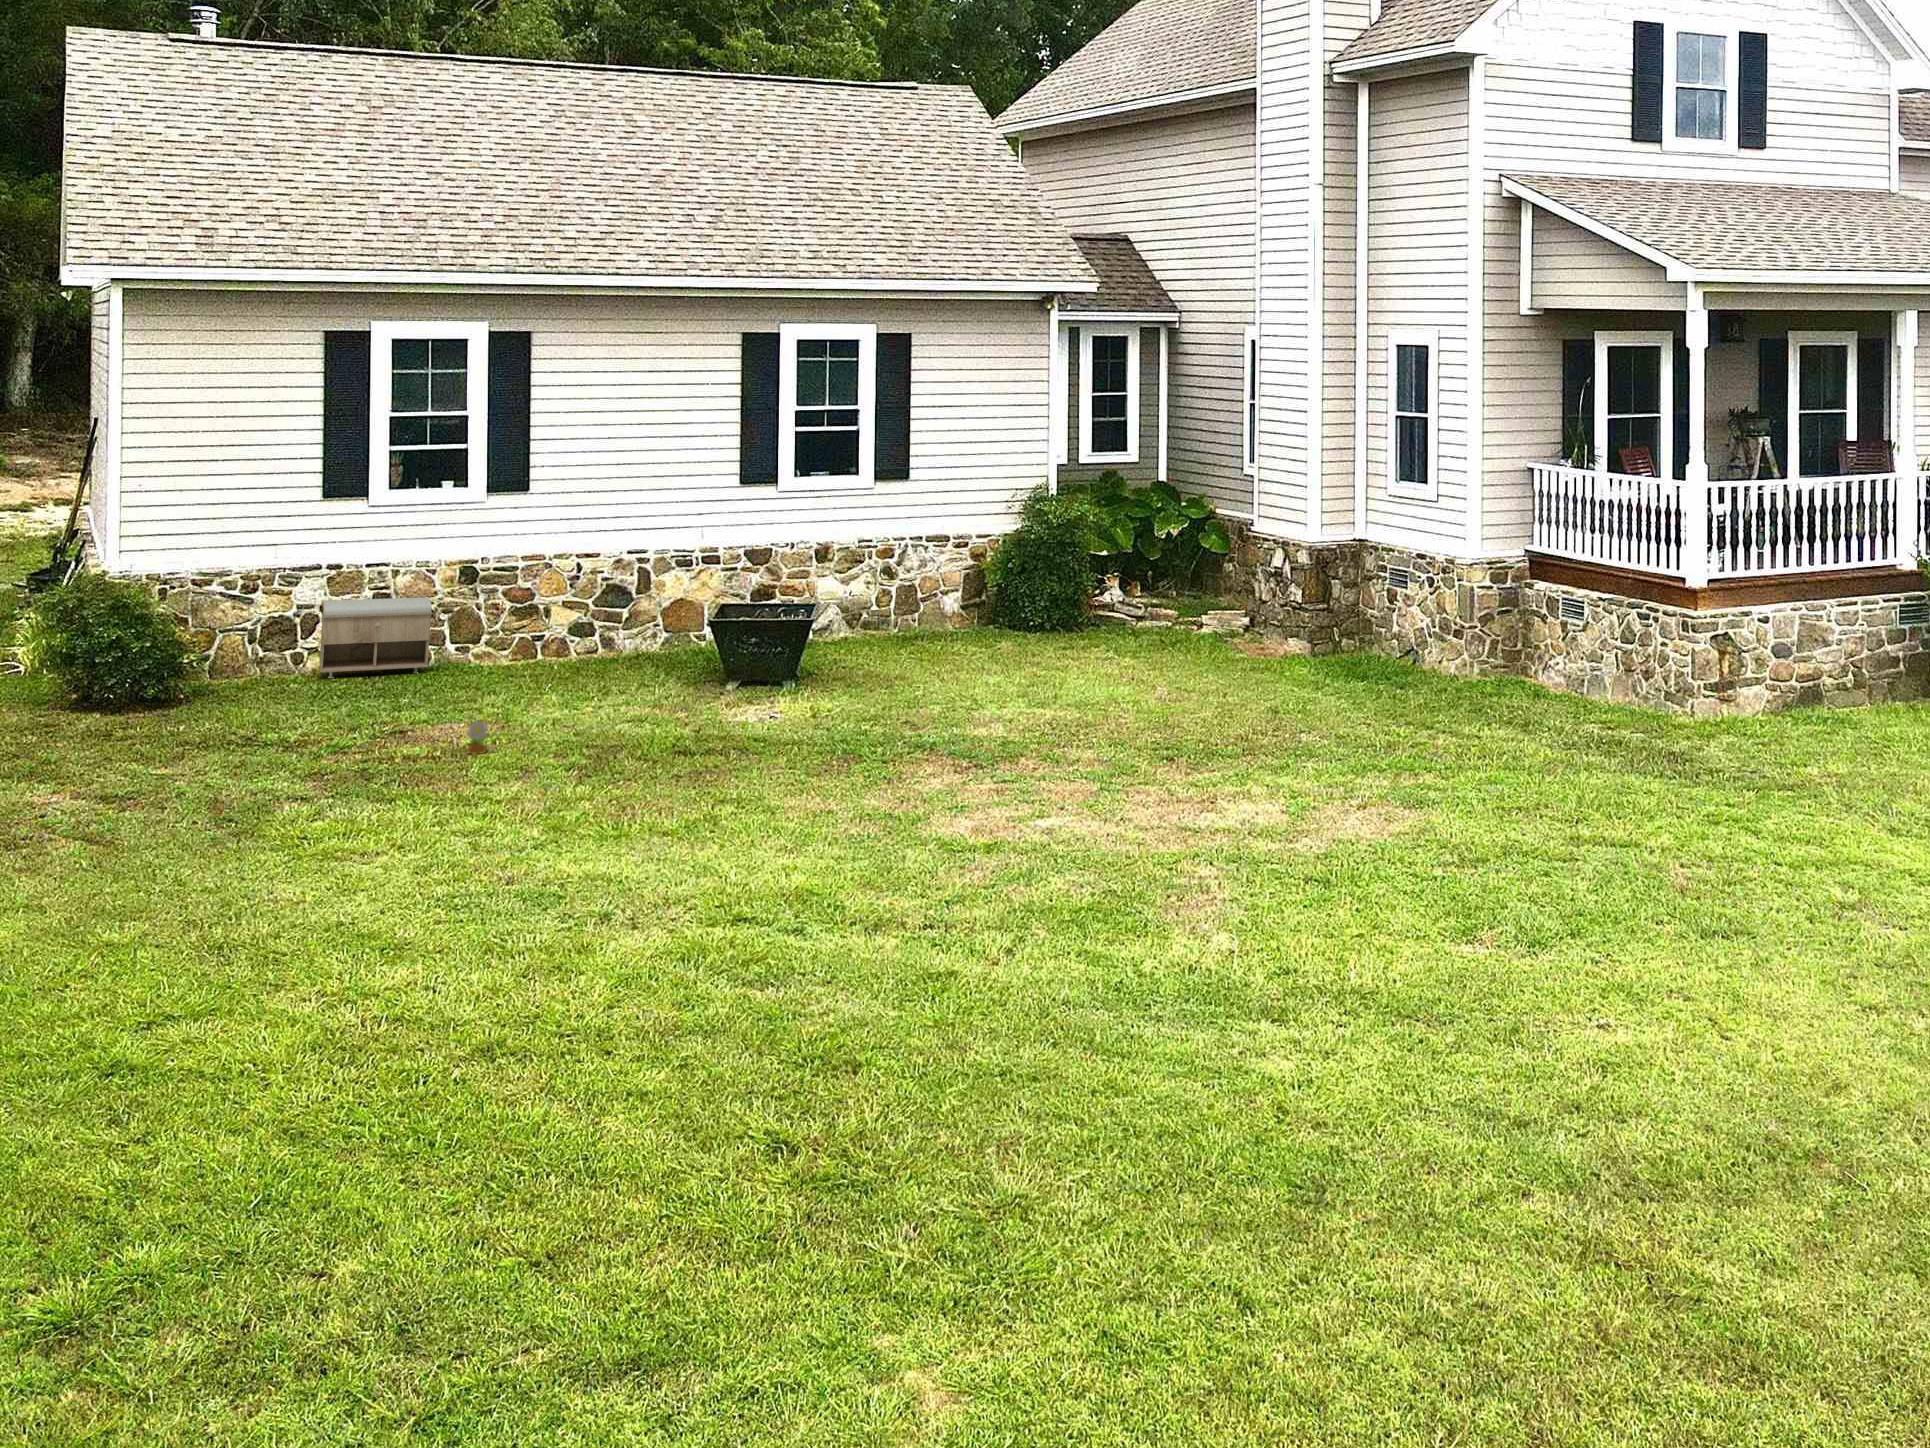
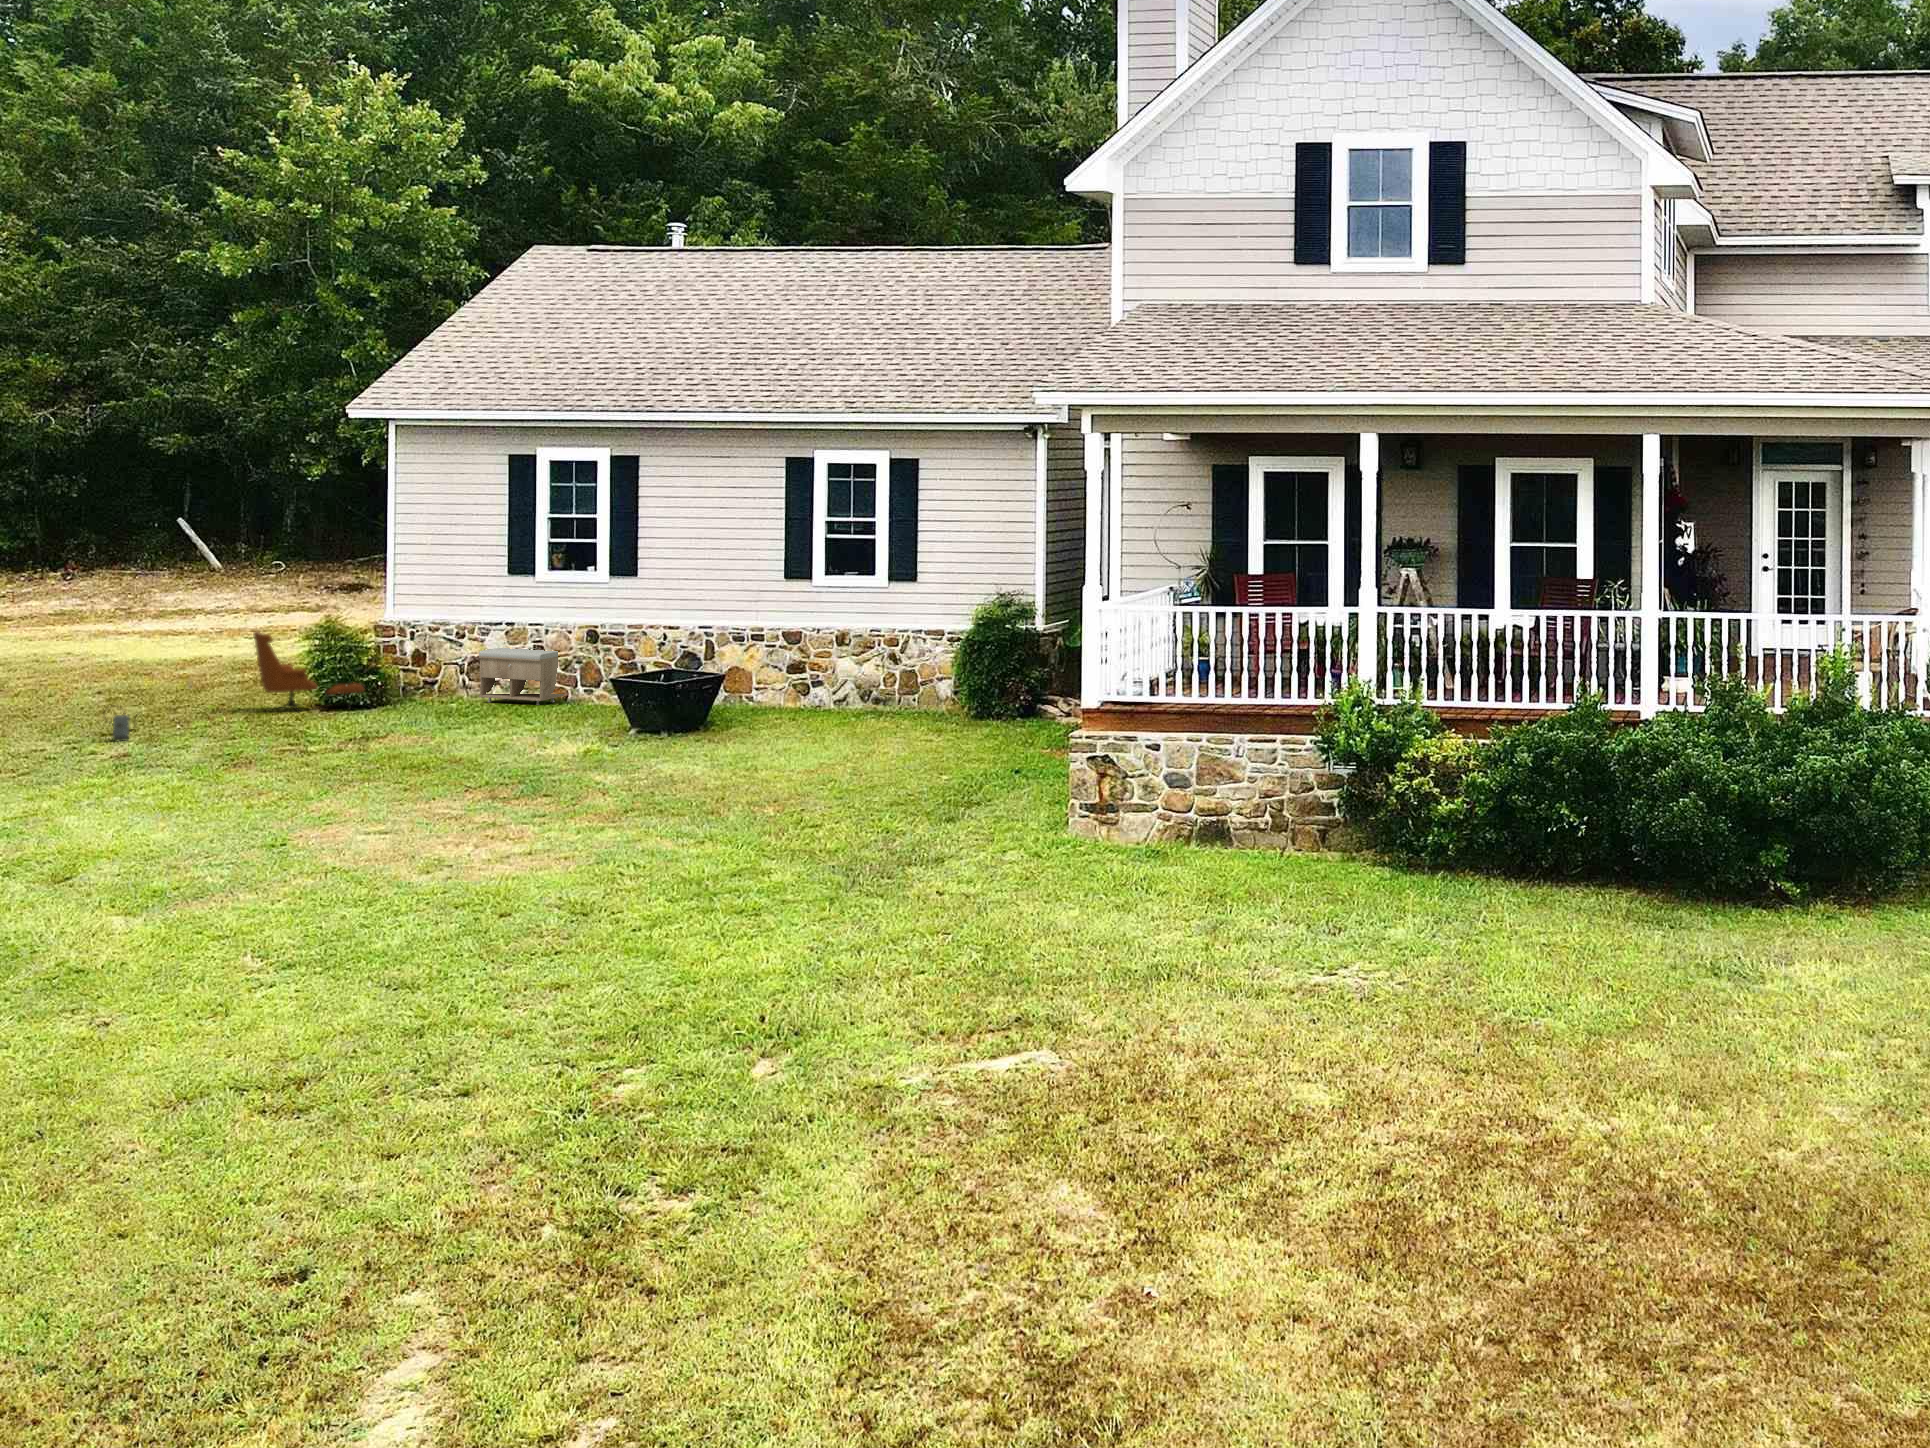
lounge chair: none [75,609,208,732] -> present [253,631,364,711]
decorative plant: present [467,721,498,754] -> none [305,719,333,743]
watering can: none [147,741,202,797] -> present [105,713,139,741]

